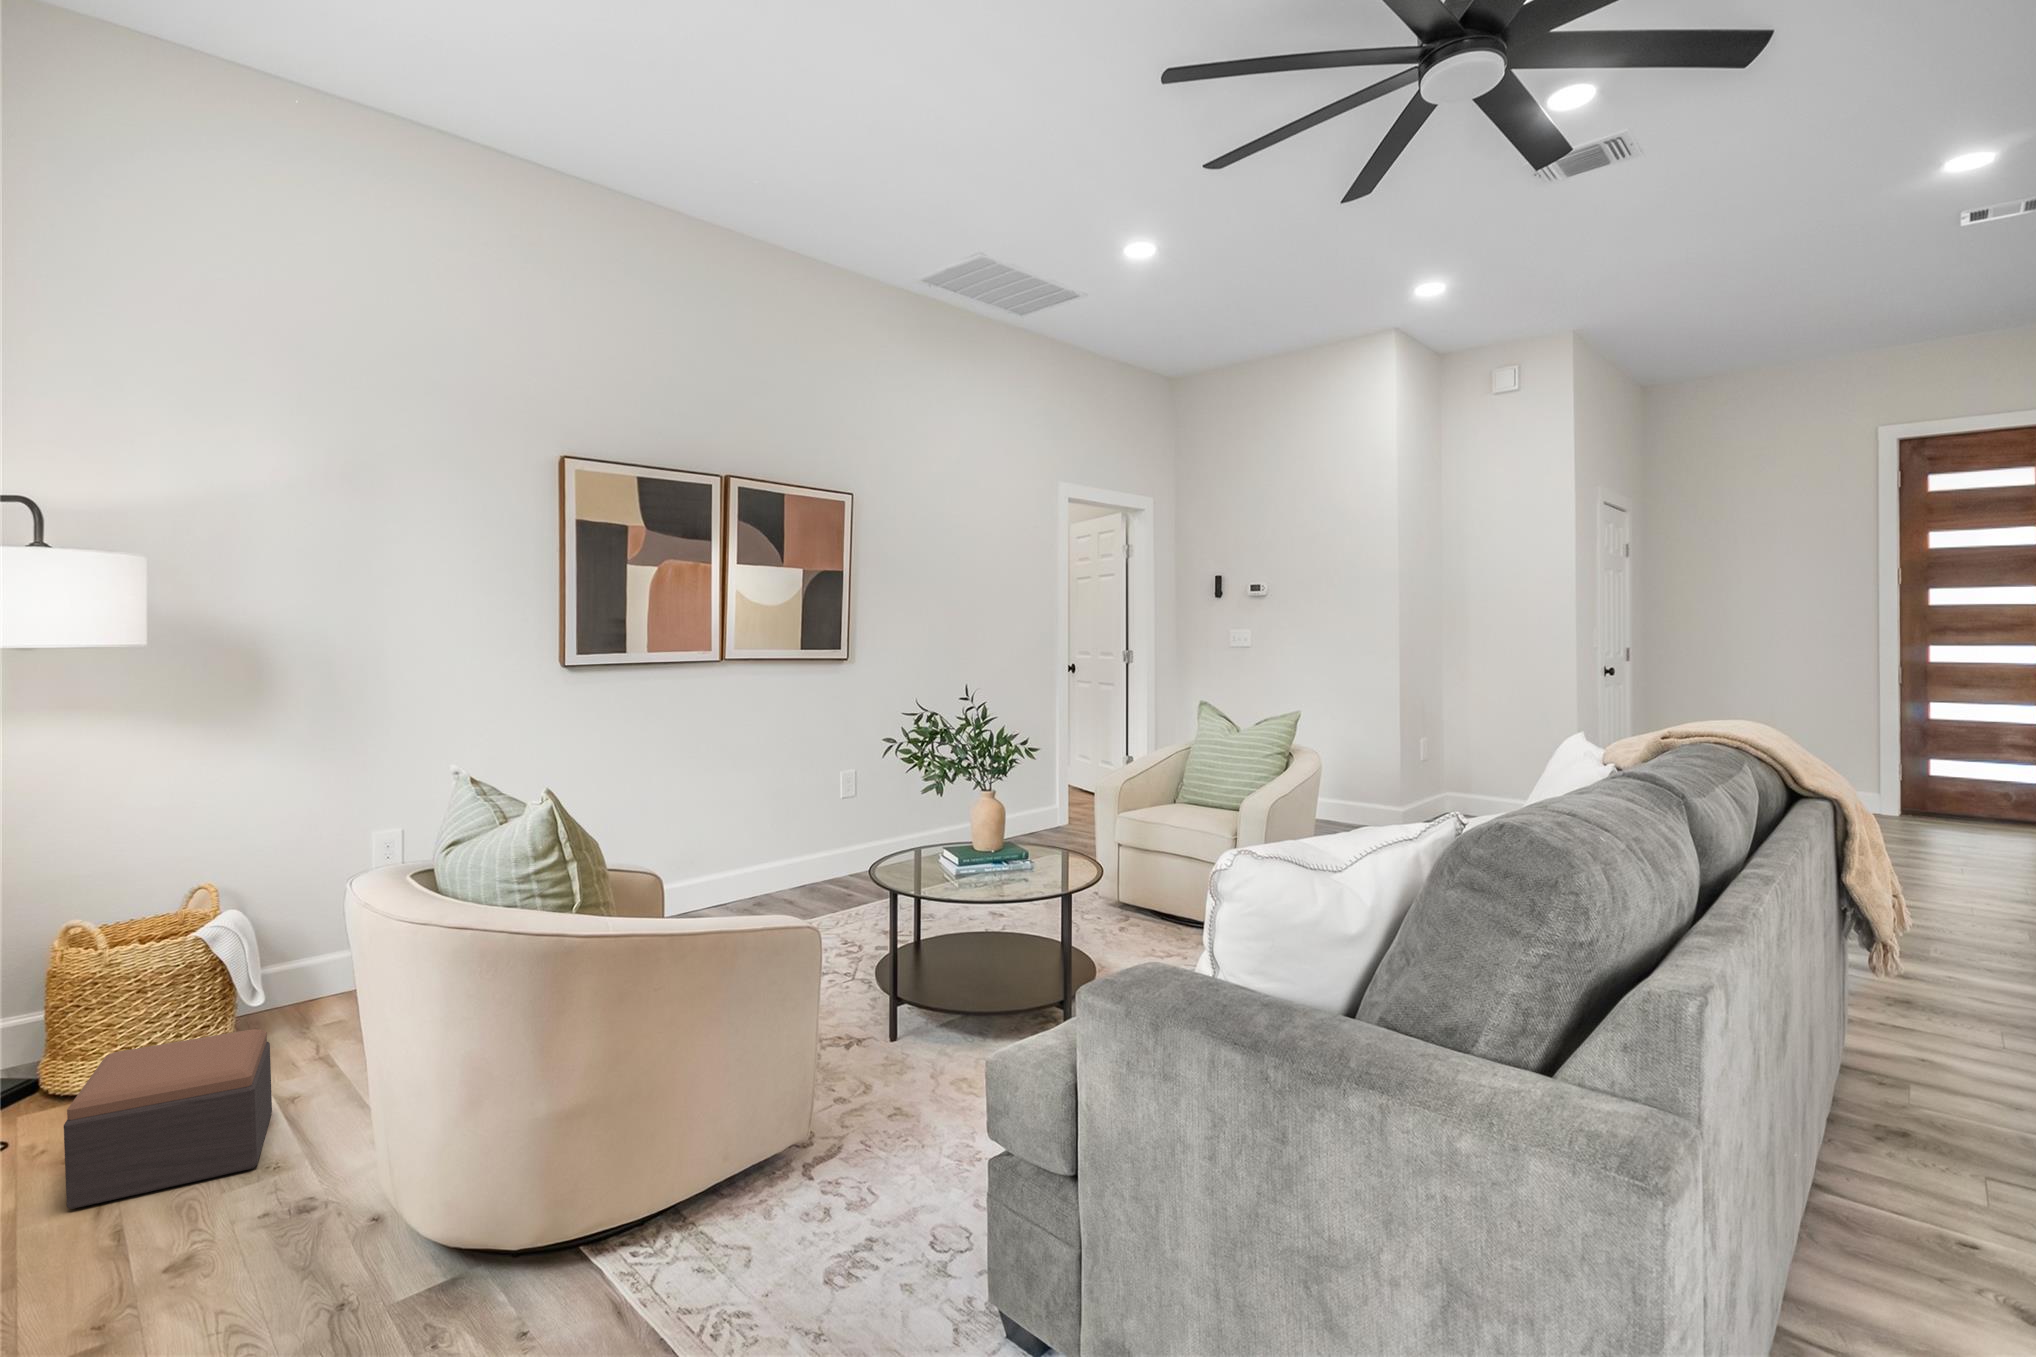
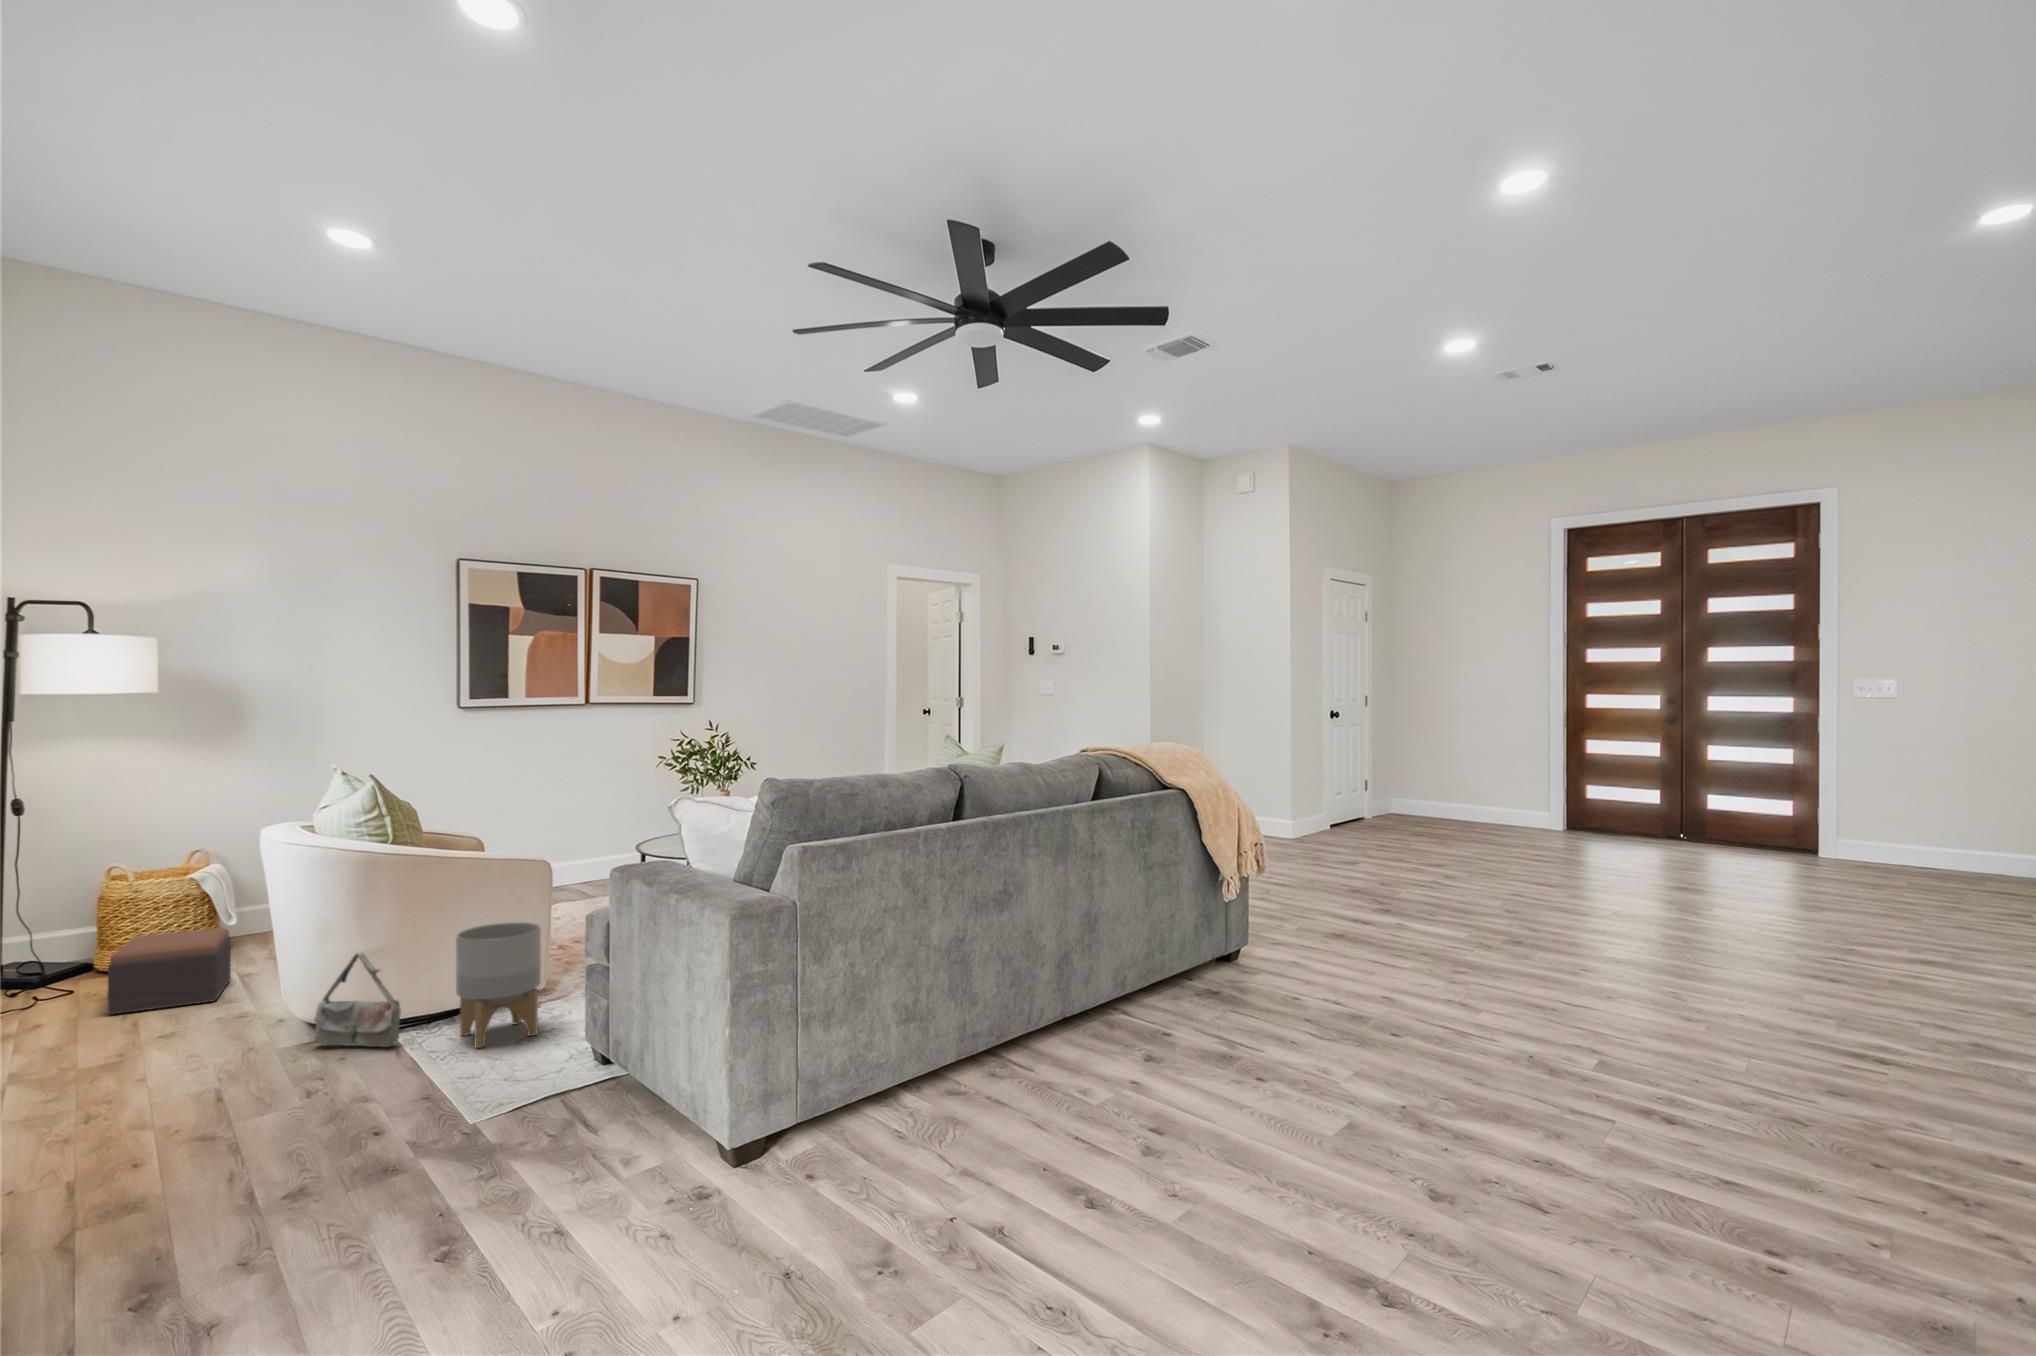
planter: none [721,1043,864,1300] -> present [456,922,541,1048]
bag: none [466,1122,626,1300] -> present [314,952,401,1047]

